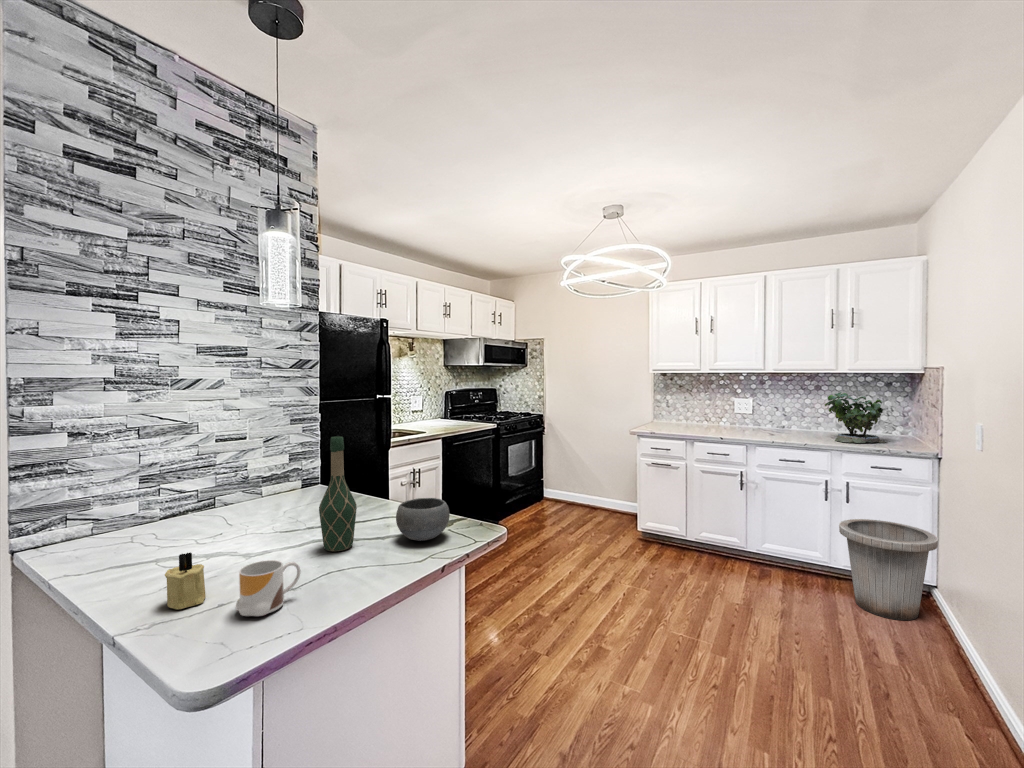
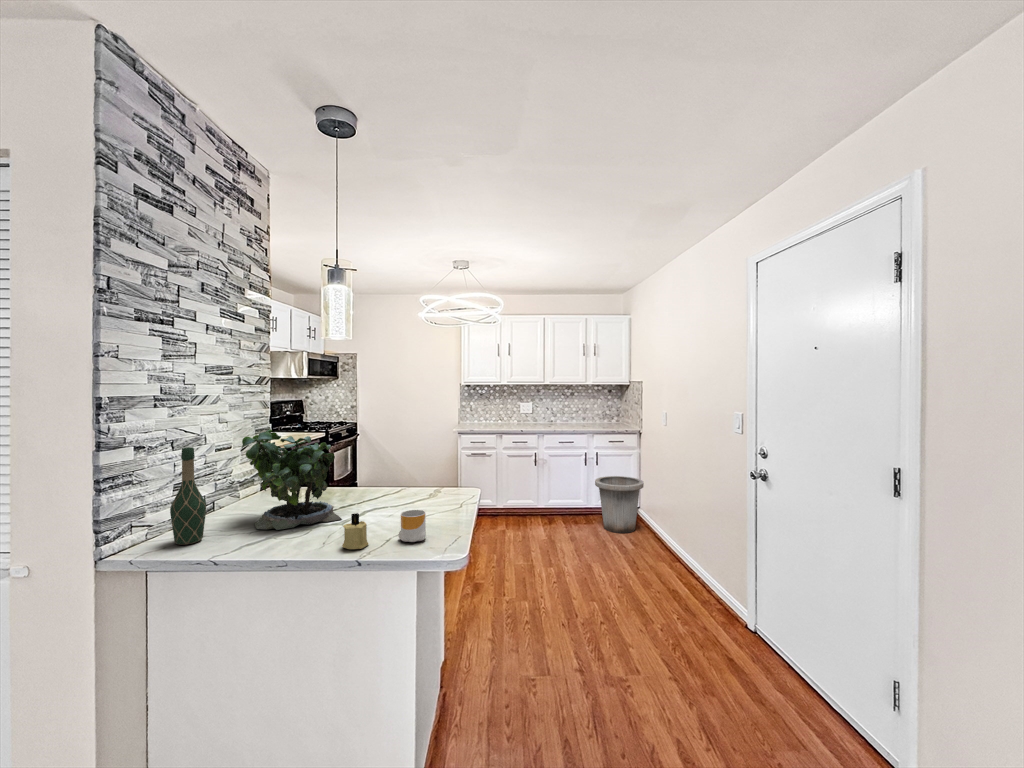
potted plant: present [825,390,885,443] -> present [242,424,341,530]
wine bottle: present [319,436,357,551] -> present [170,447,206,545]
bowl: present [396,498,450,541] -> none [421,474,456,501]

